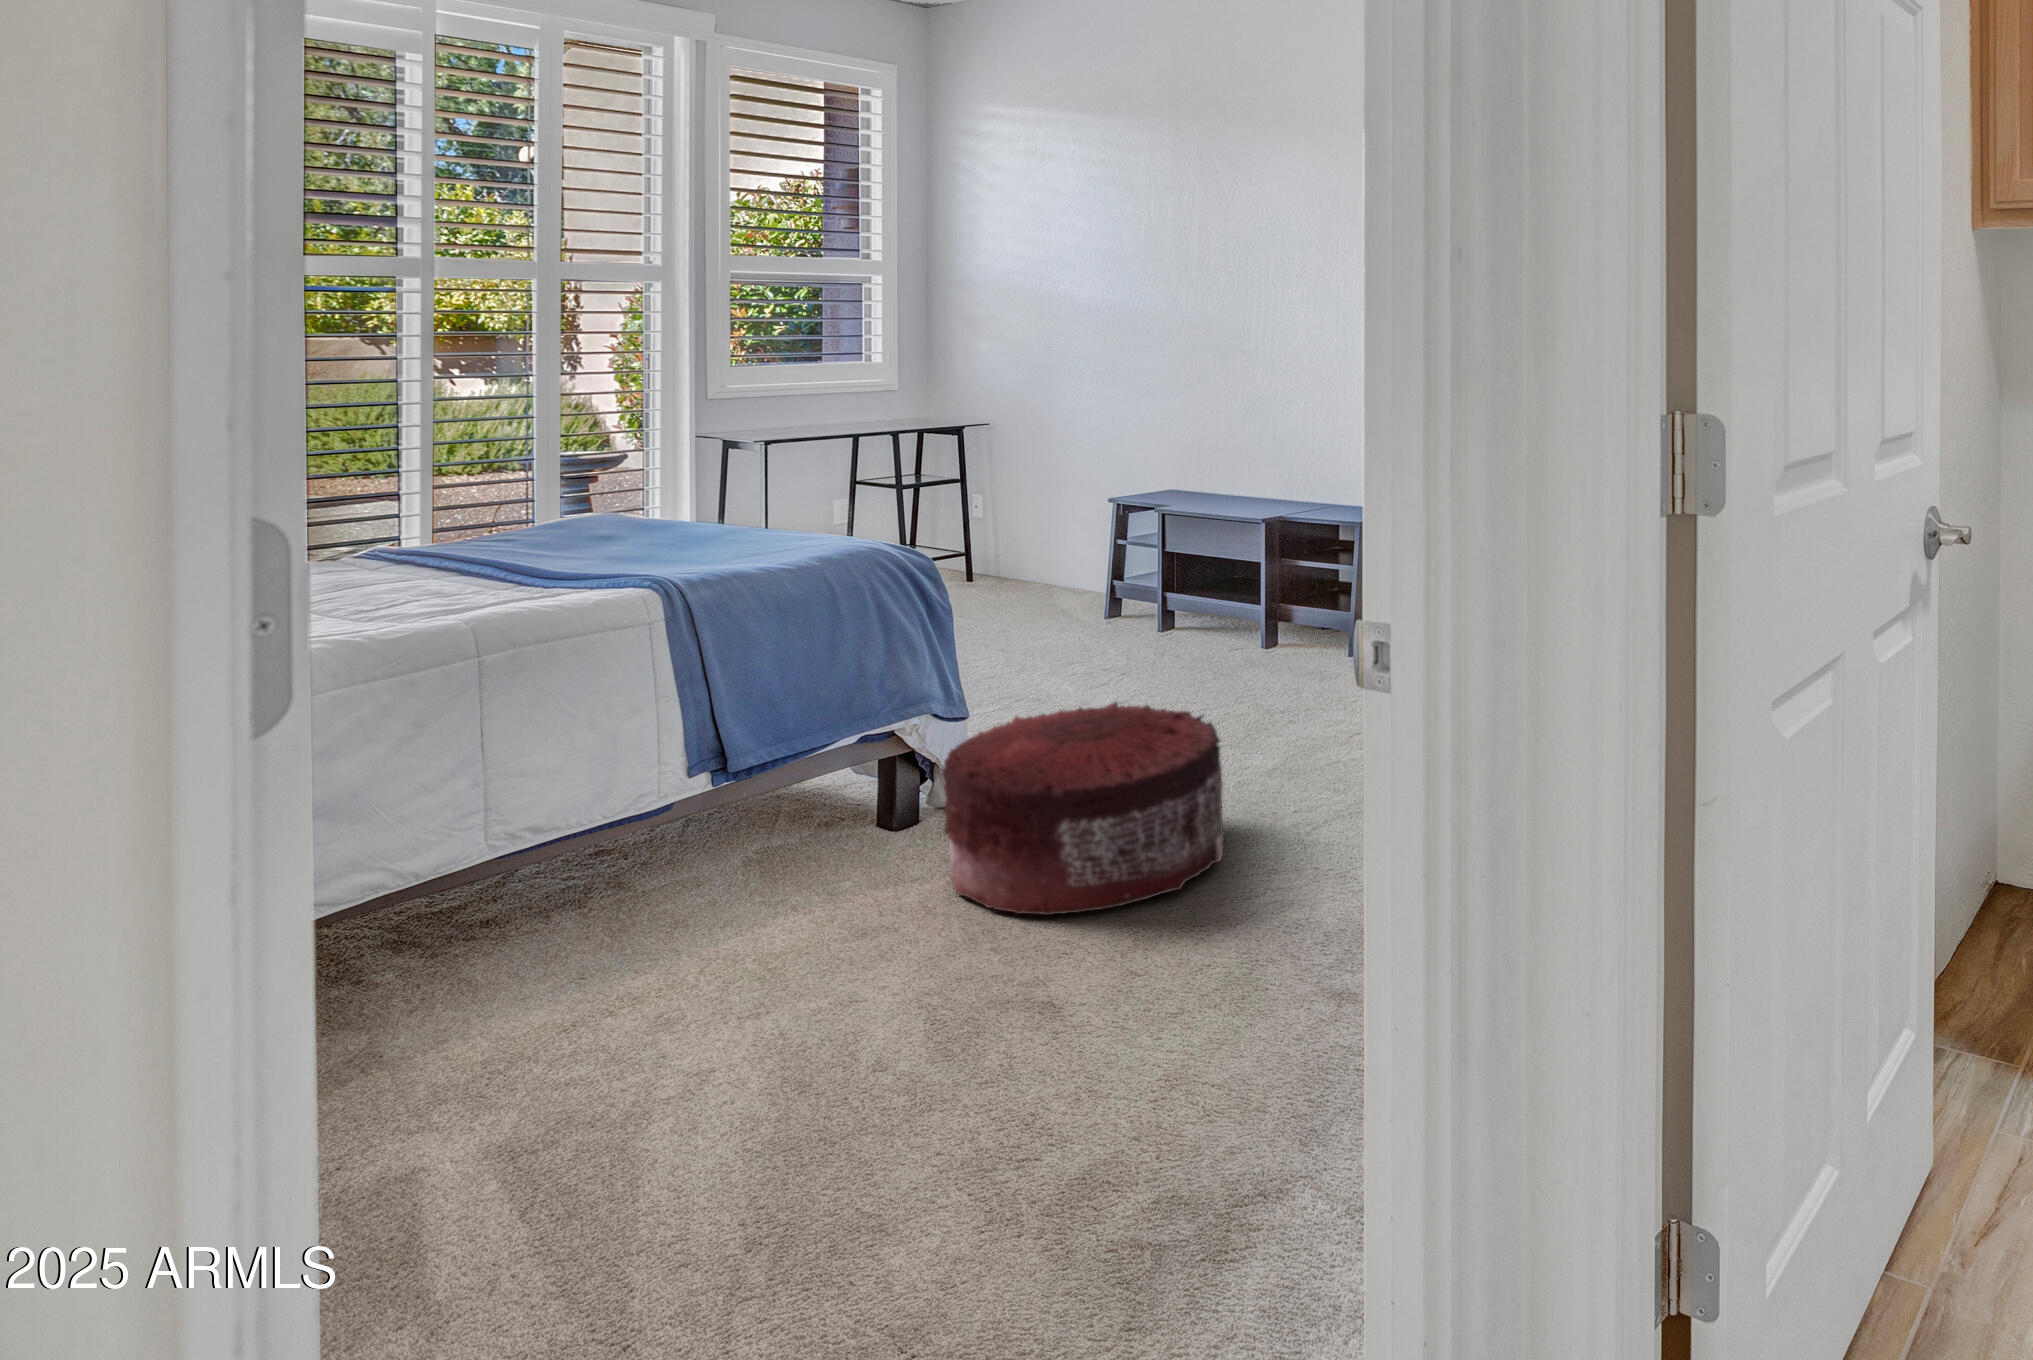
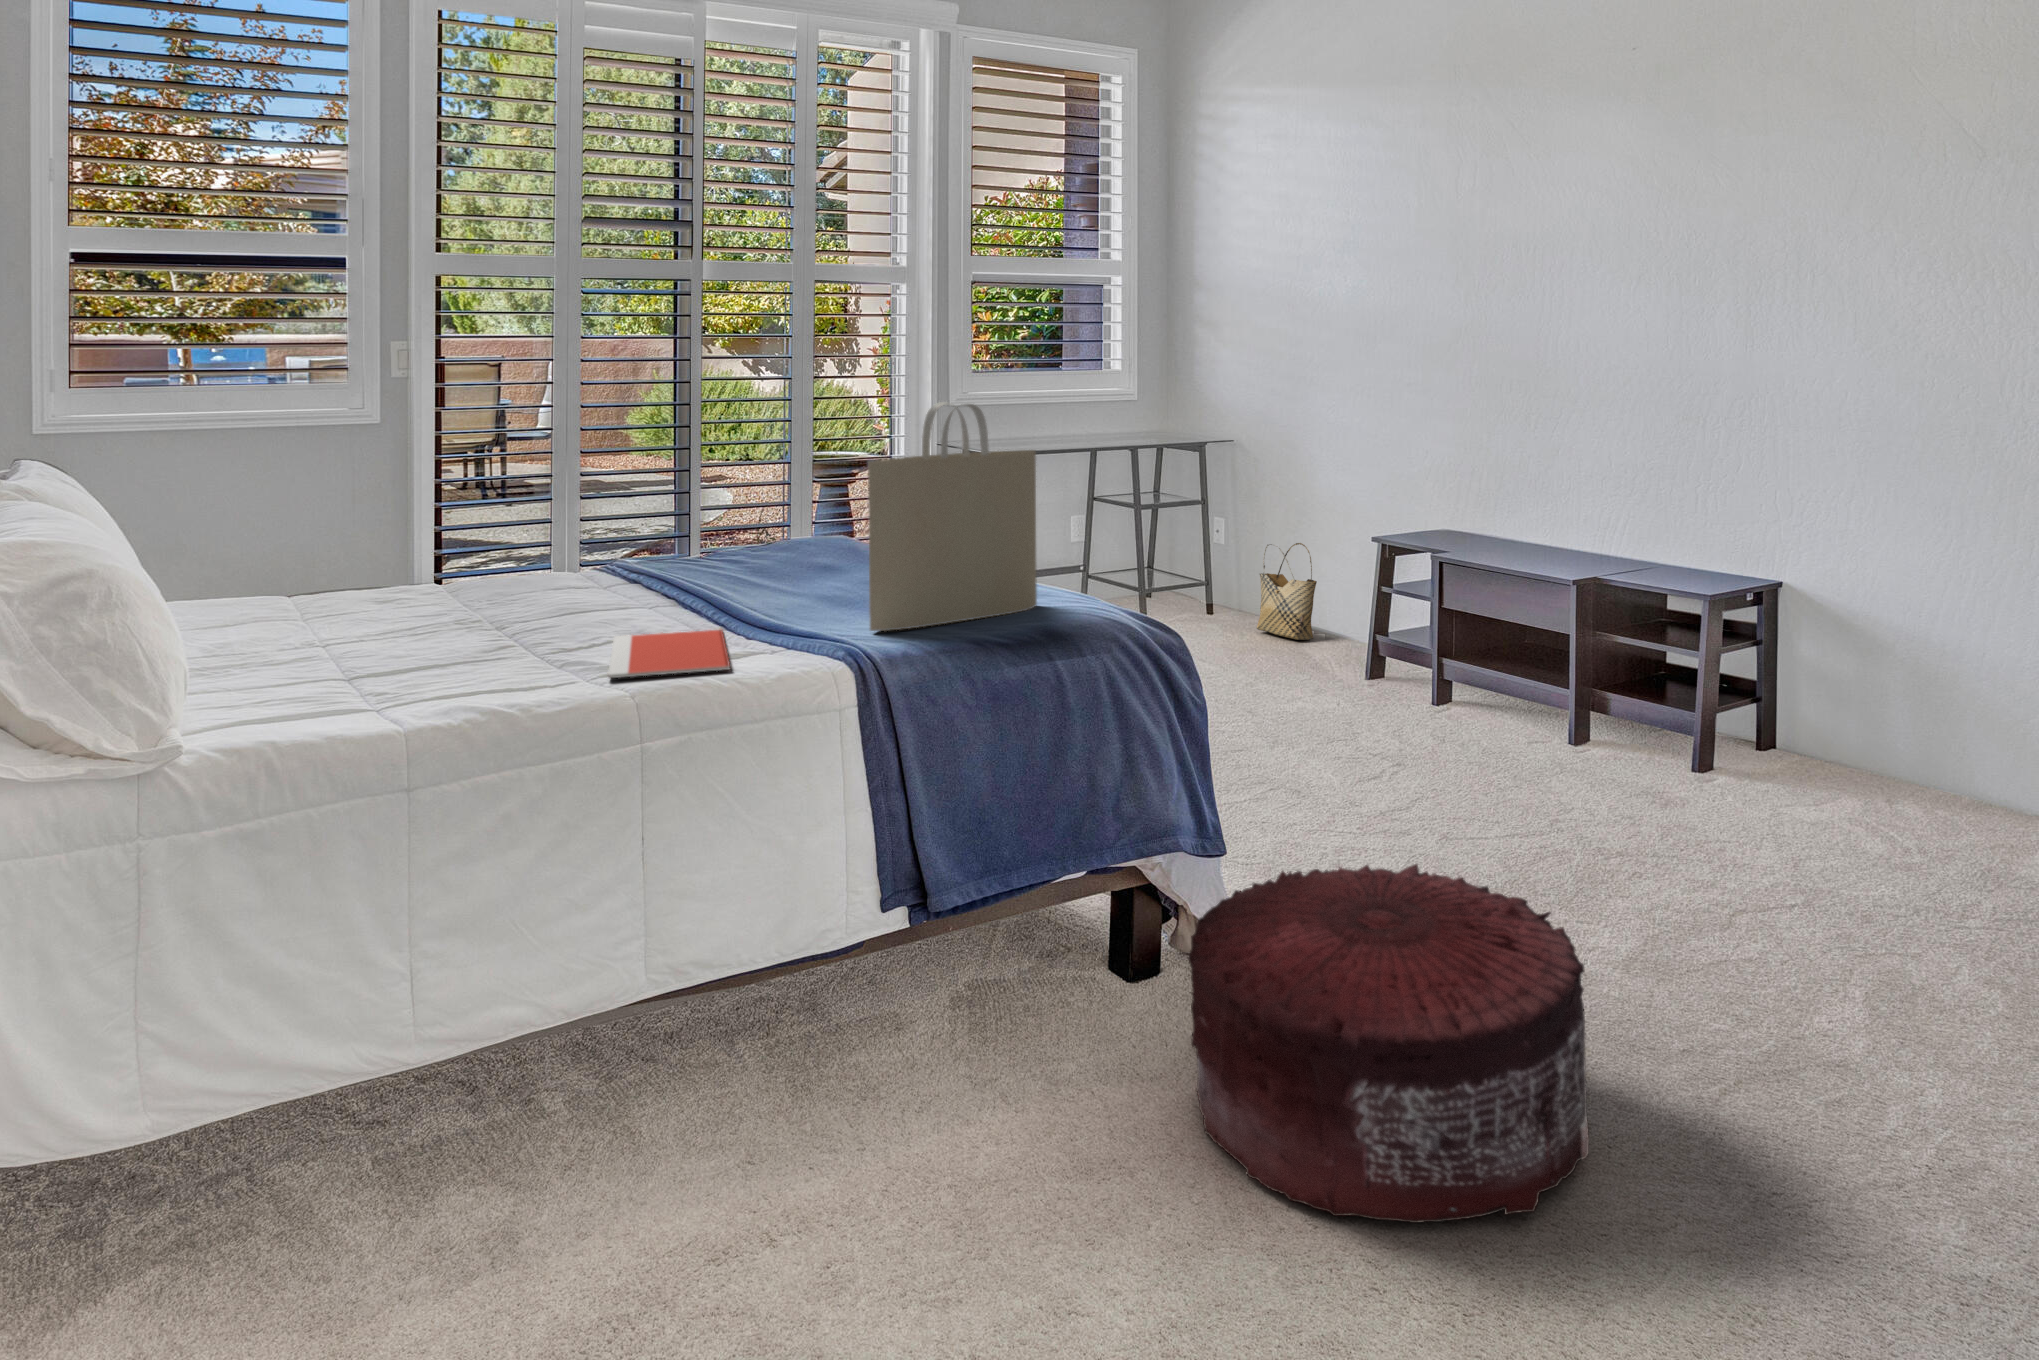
tote bag: none [660,379,812,567] -> present [868,402,1037,631]
woven basket: none [1012,511,1066,594] -> present [1257,543,1317,640]
notebook: none [403,575,537,610] -> present [608,630,730,678]

